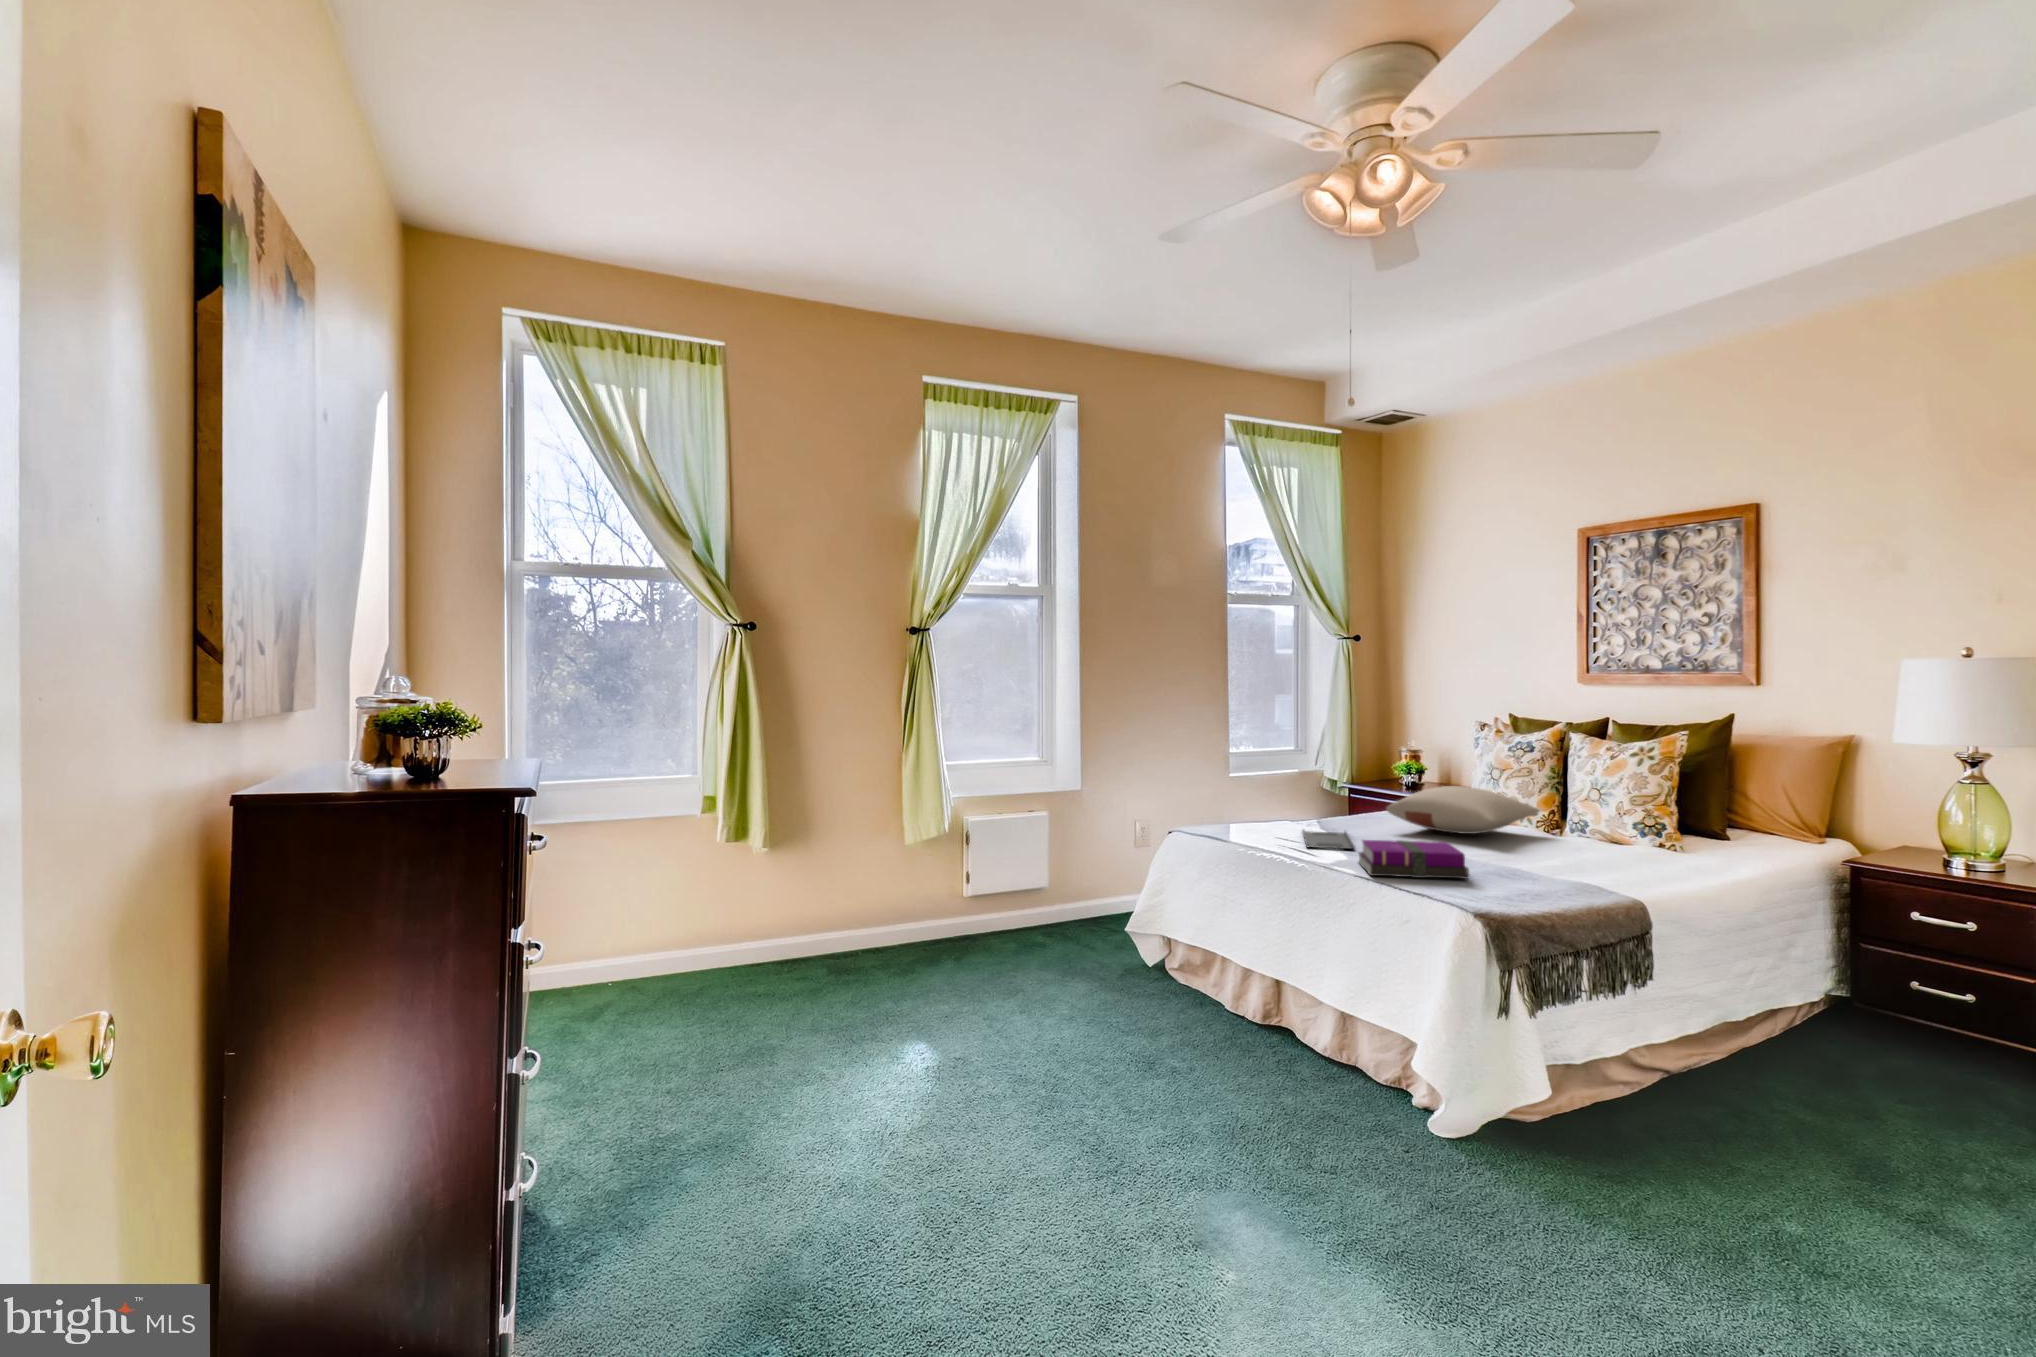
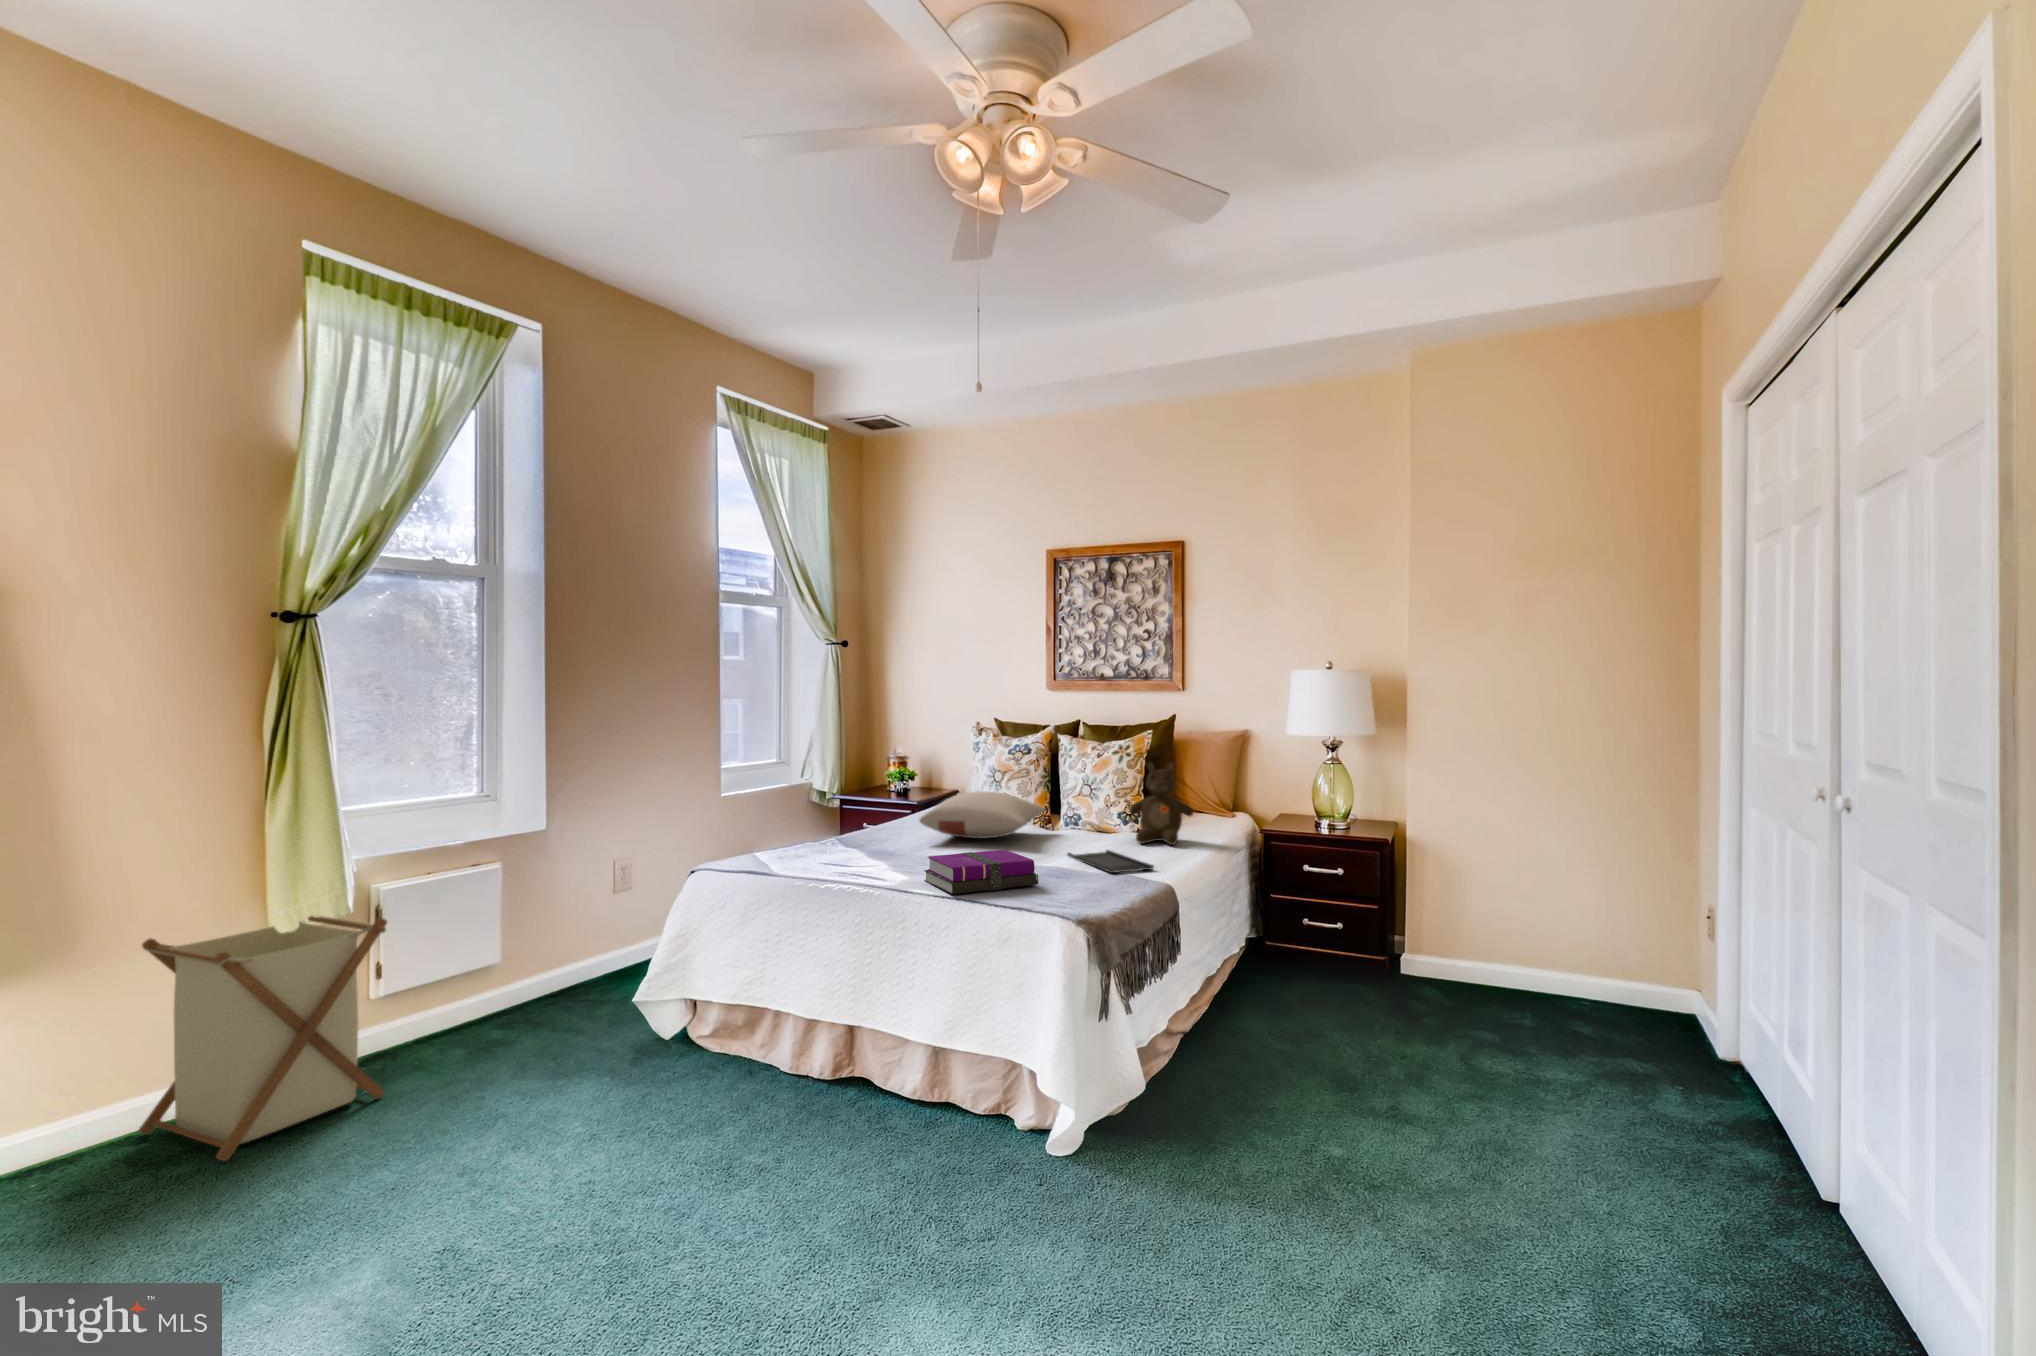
teddy bear: none [1640,766,1727,863] -> present [1129,762,1194,845]
laundry basket: none [838,828,962,980] -> present [139,915,387,1161]
tray: present [1302,830,1354,849] -> present [1067,850,1154,873]

